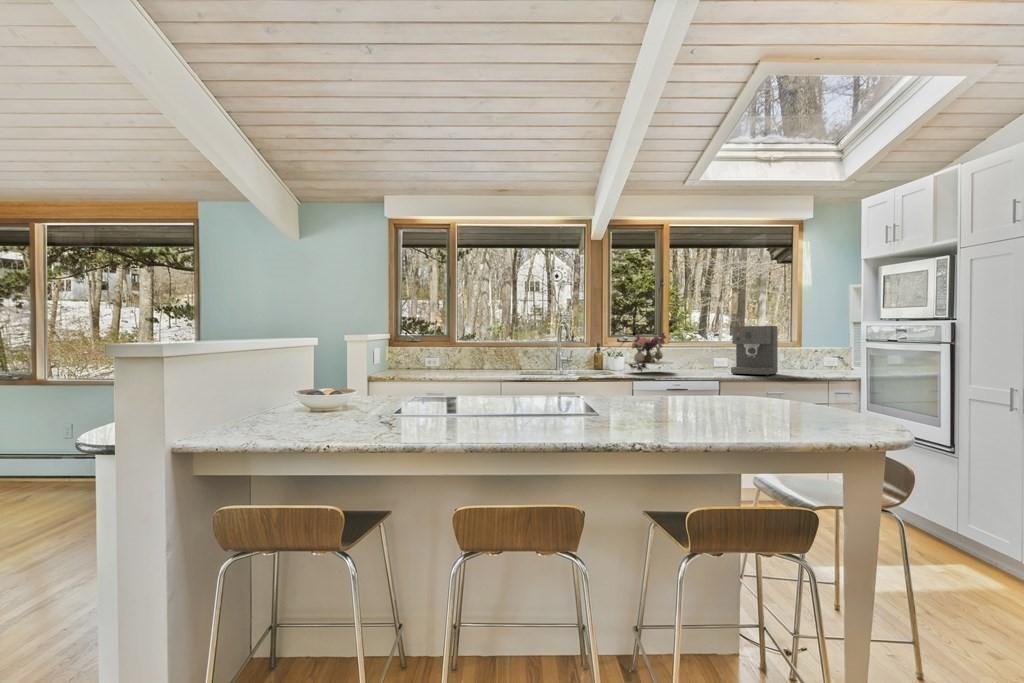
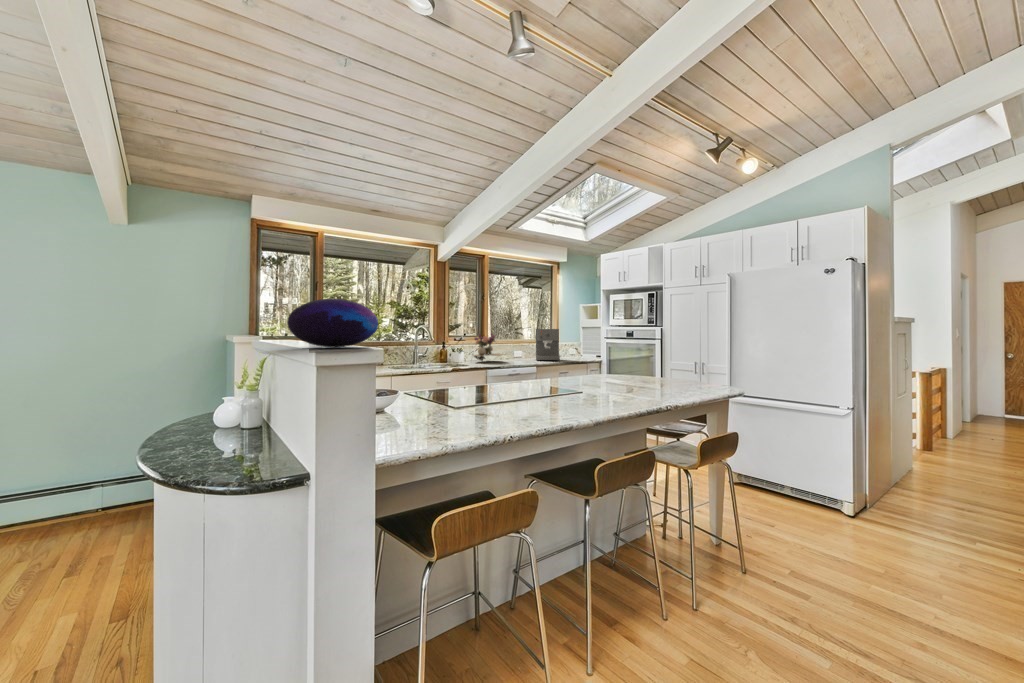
decorative orb: none [177,301,263,344] -> present [287,299,378,347]

